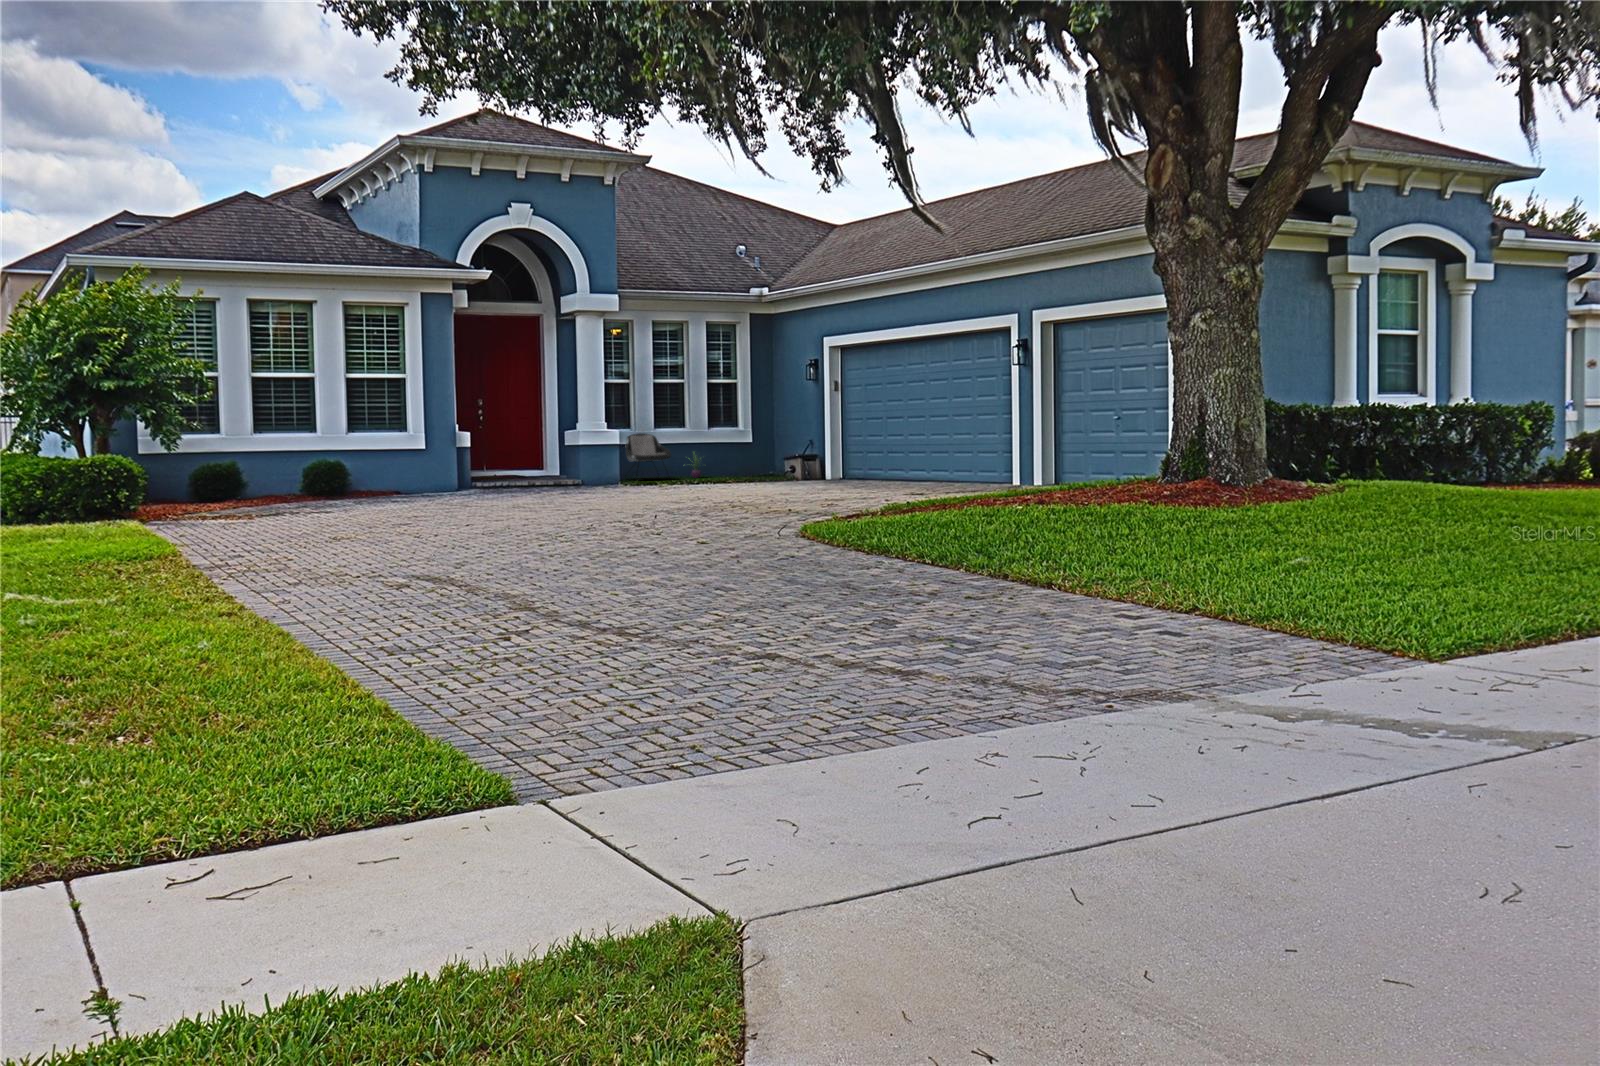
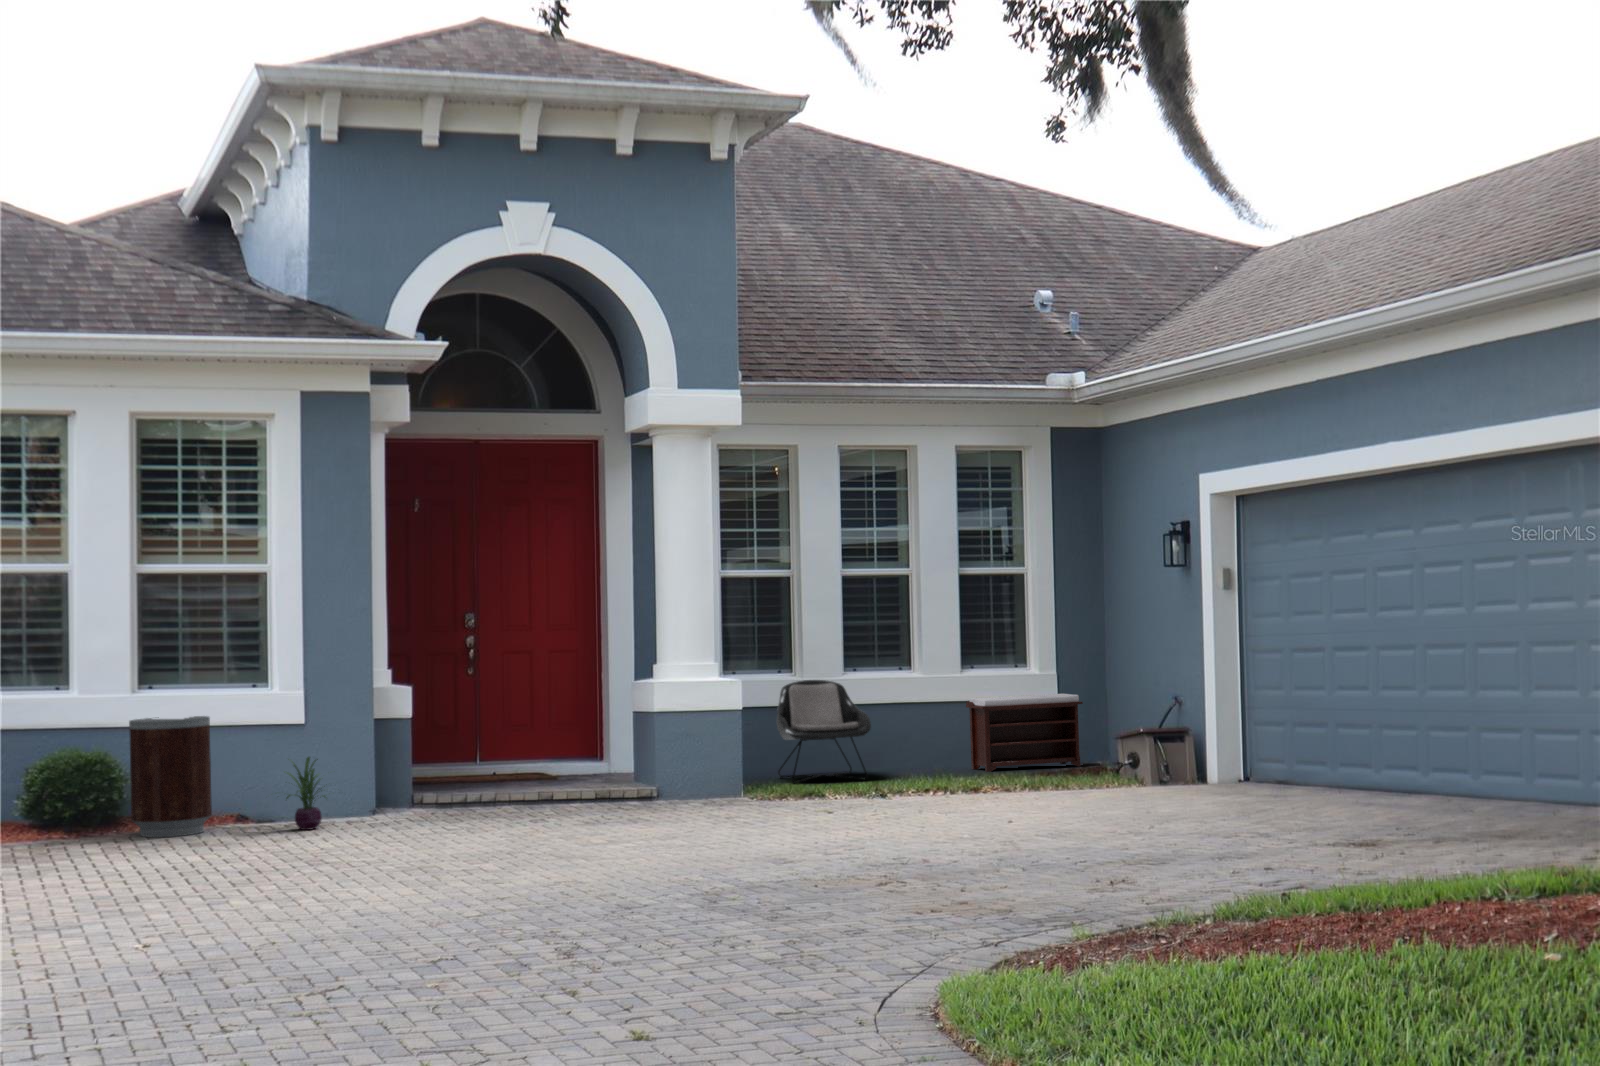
bench: none [711,441,766,477] -> present [966,693,1083,772]
trash can: none [351,445,390,499] -> present [129,716,212,837]
decorative plant: present [692,453,701,478] -> present [286,757,326,830]

